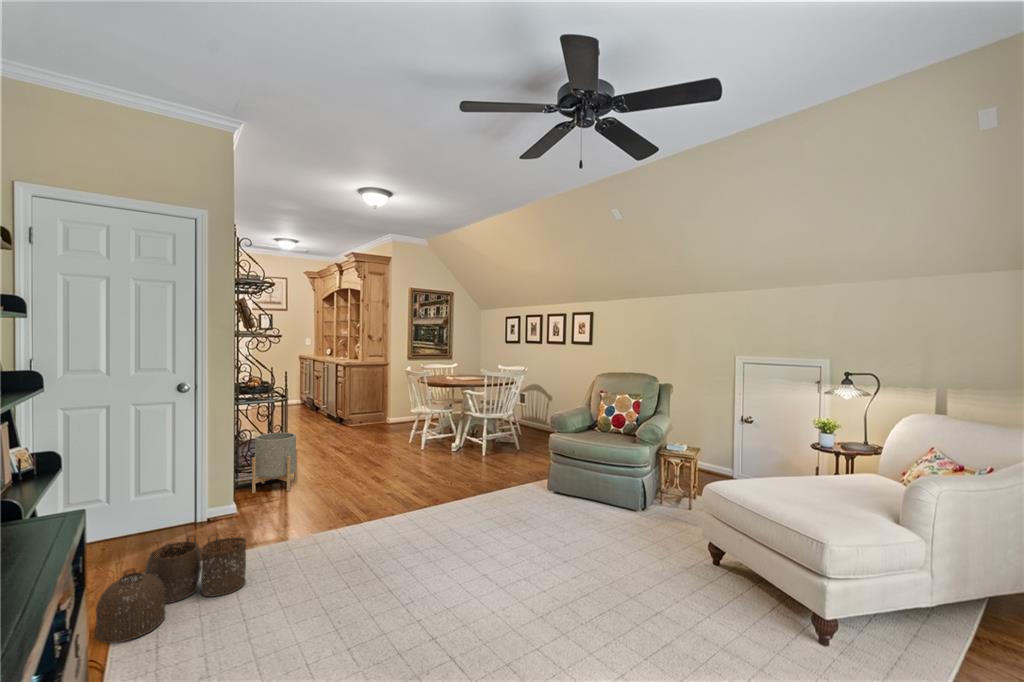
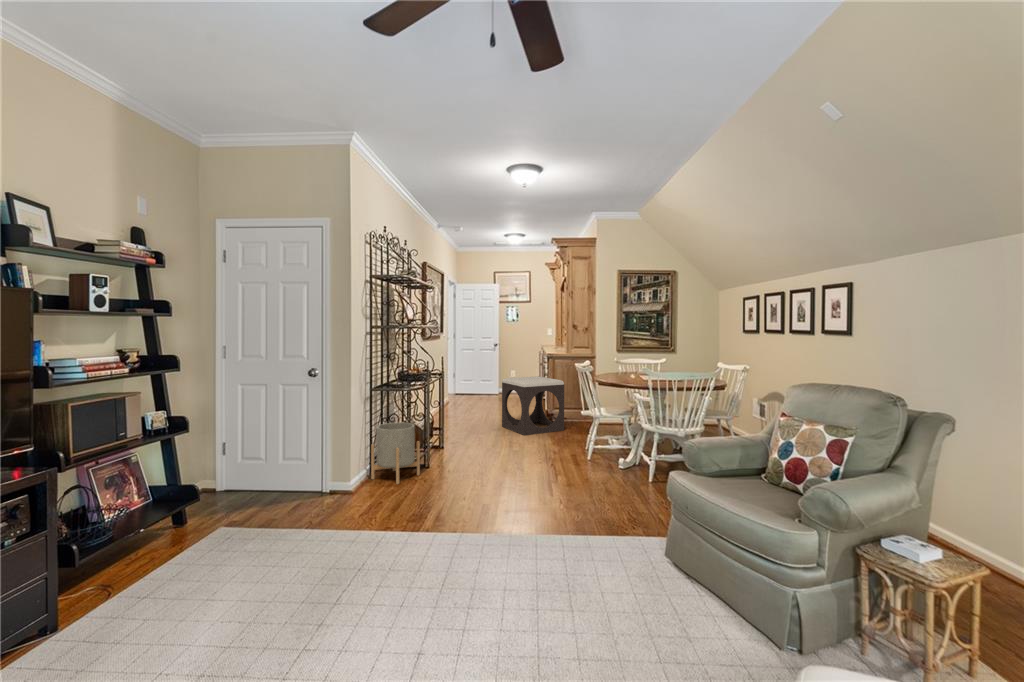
footstool: none [307,383,372,438] -> present [502,376,564,435]
woven basket: present [95,534,247,643] -> none [78,513,232,599]

